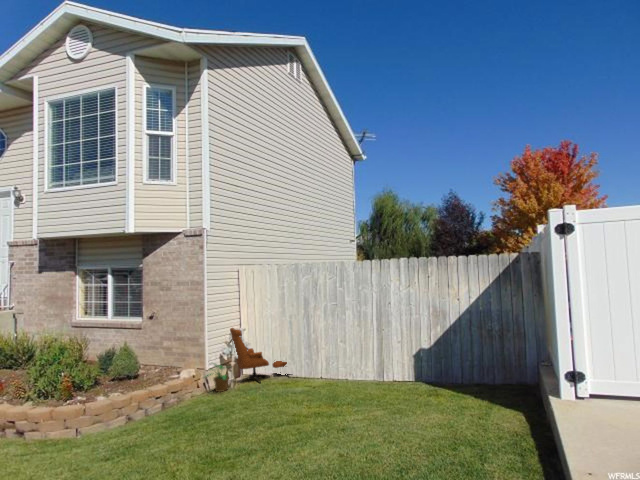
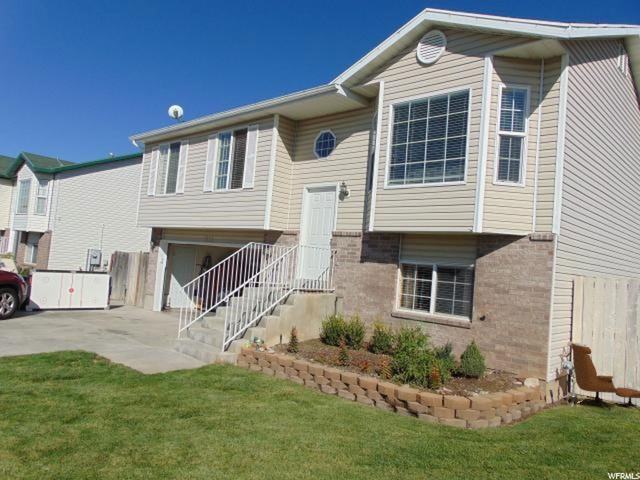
potted plant: present [205,364,229,392] -> none [547,377,583,411]

